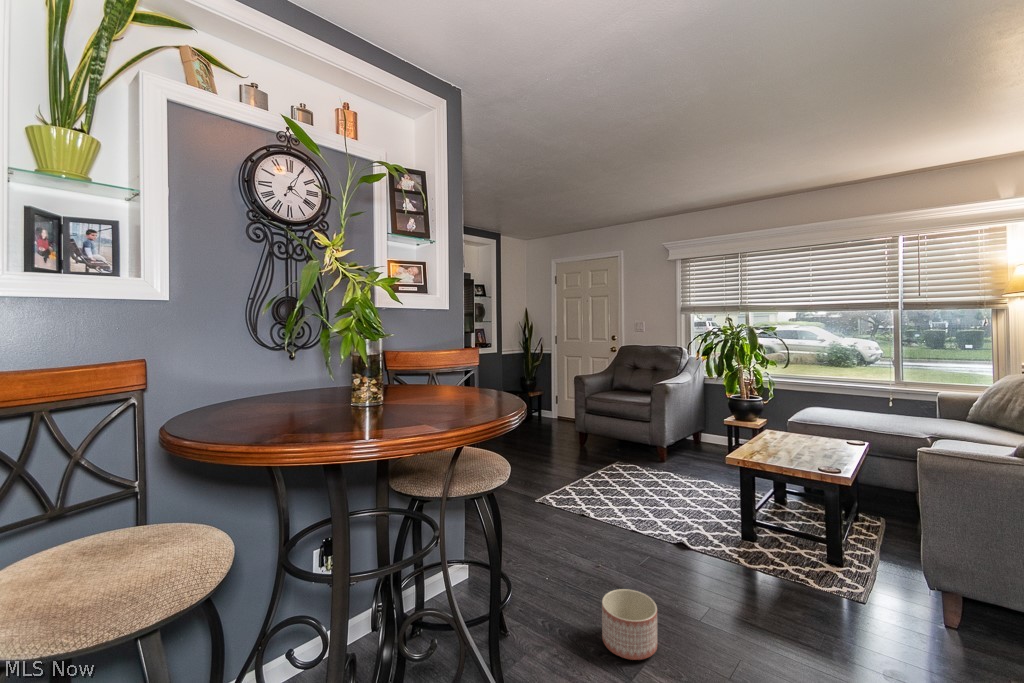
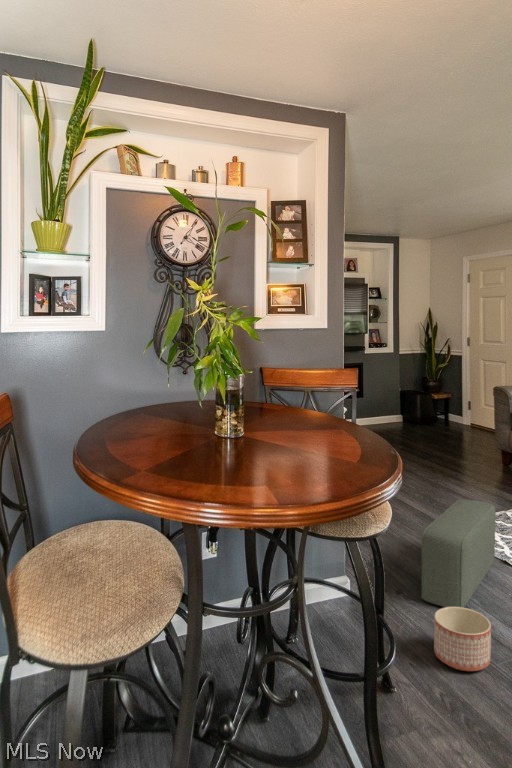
pouf: none [559,473,602,588] -> present [422,499,496,608]

